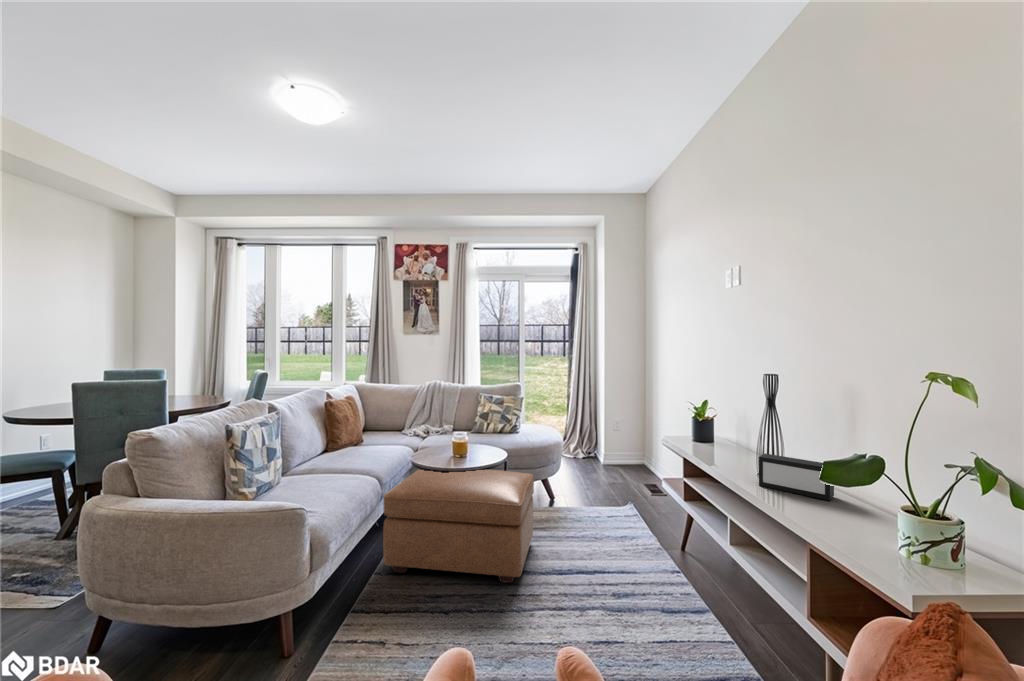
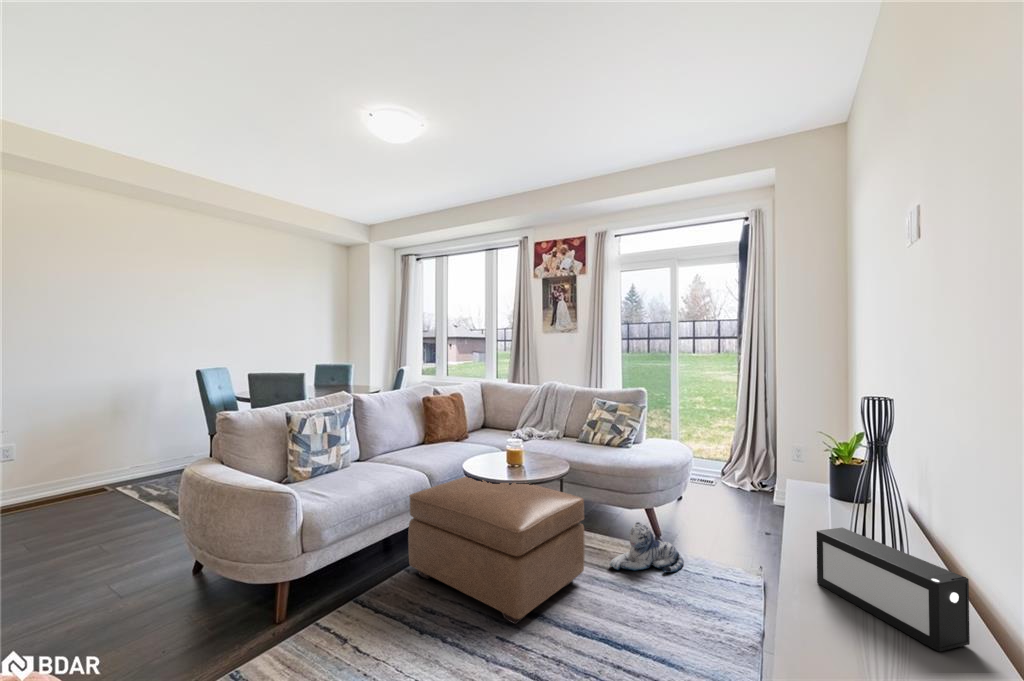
plush toy: none [541,488,587,528] -> present [610,522,684,573]

